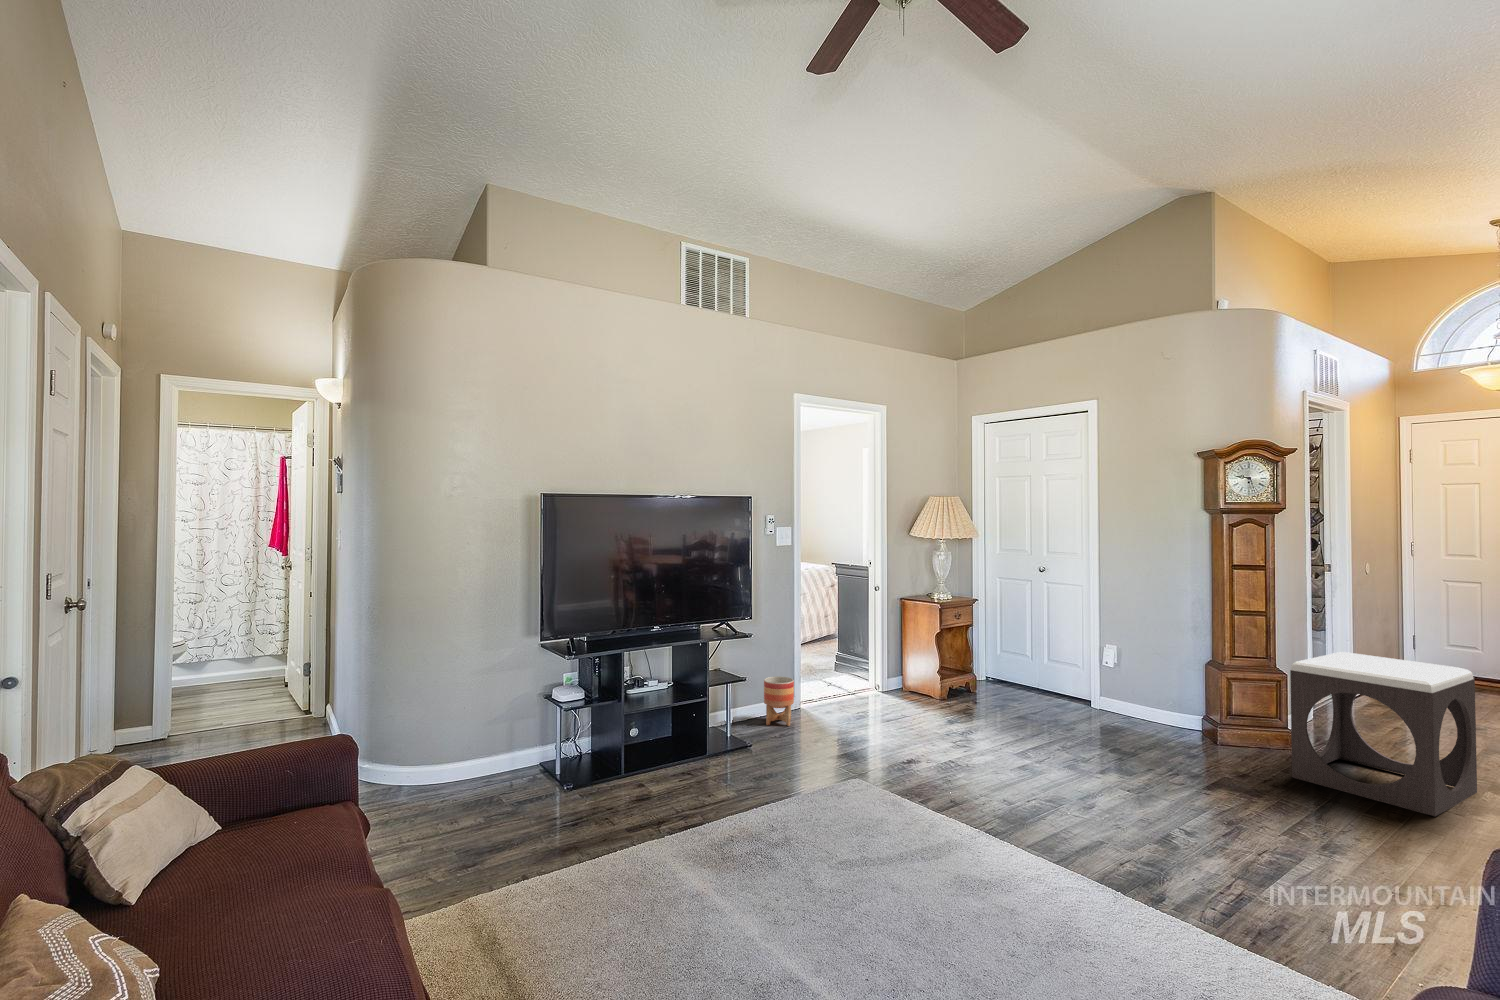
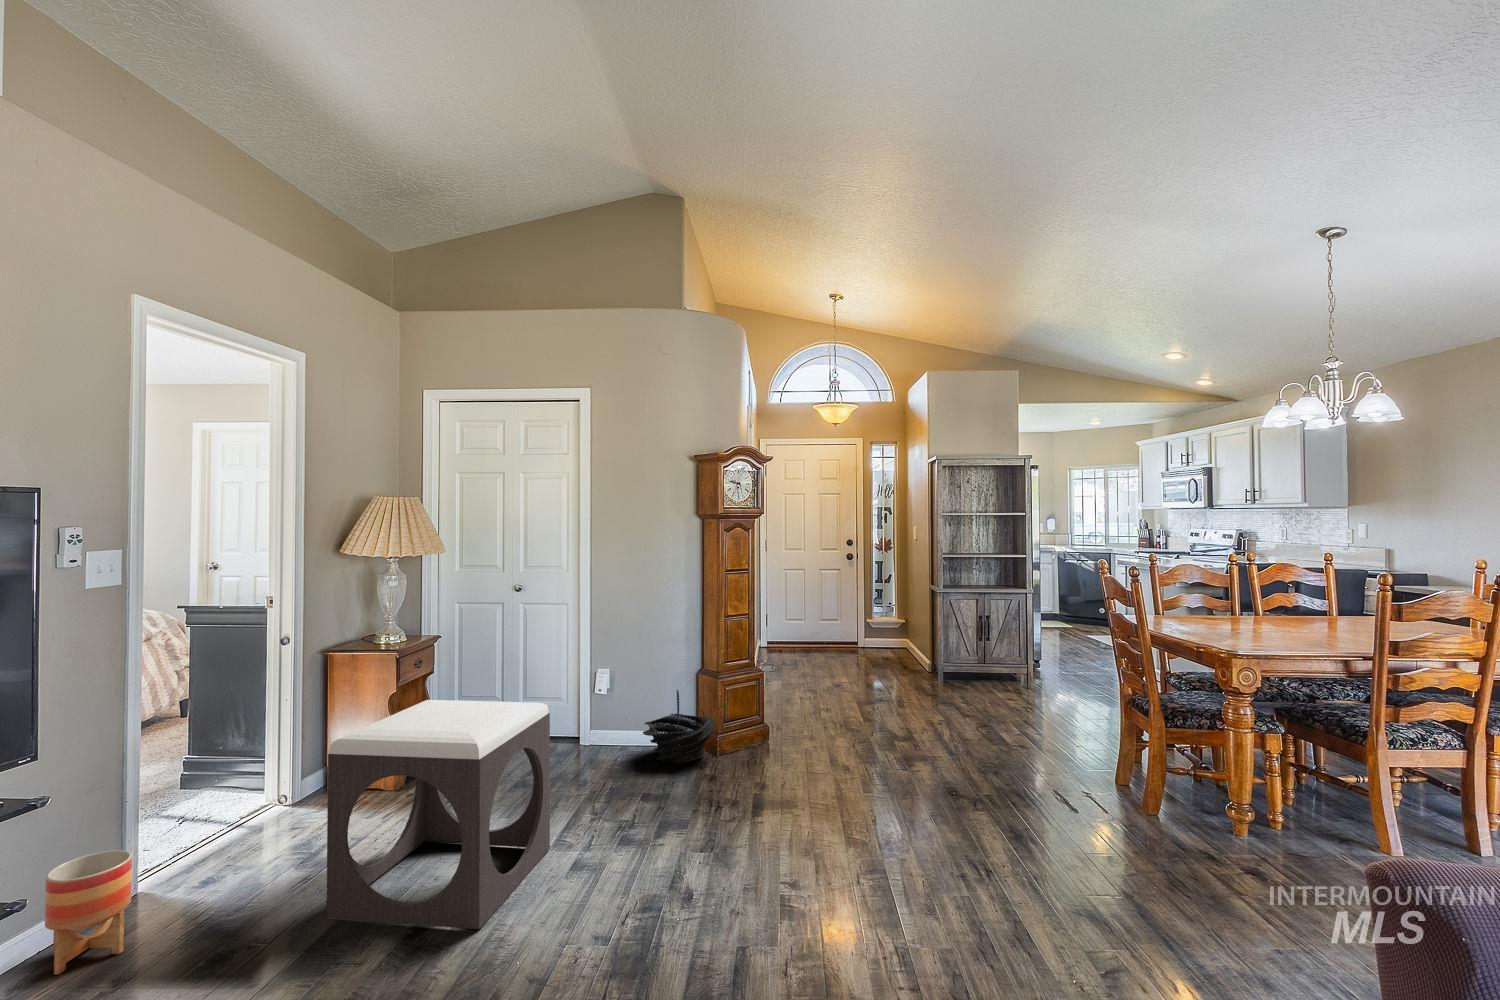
footstool: present [1290,652,1477,817] -> present [326,700,550,929]
basket: none [1135,674,1214,742] -> present [643,690,715,764]

